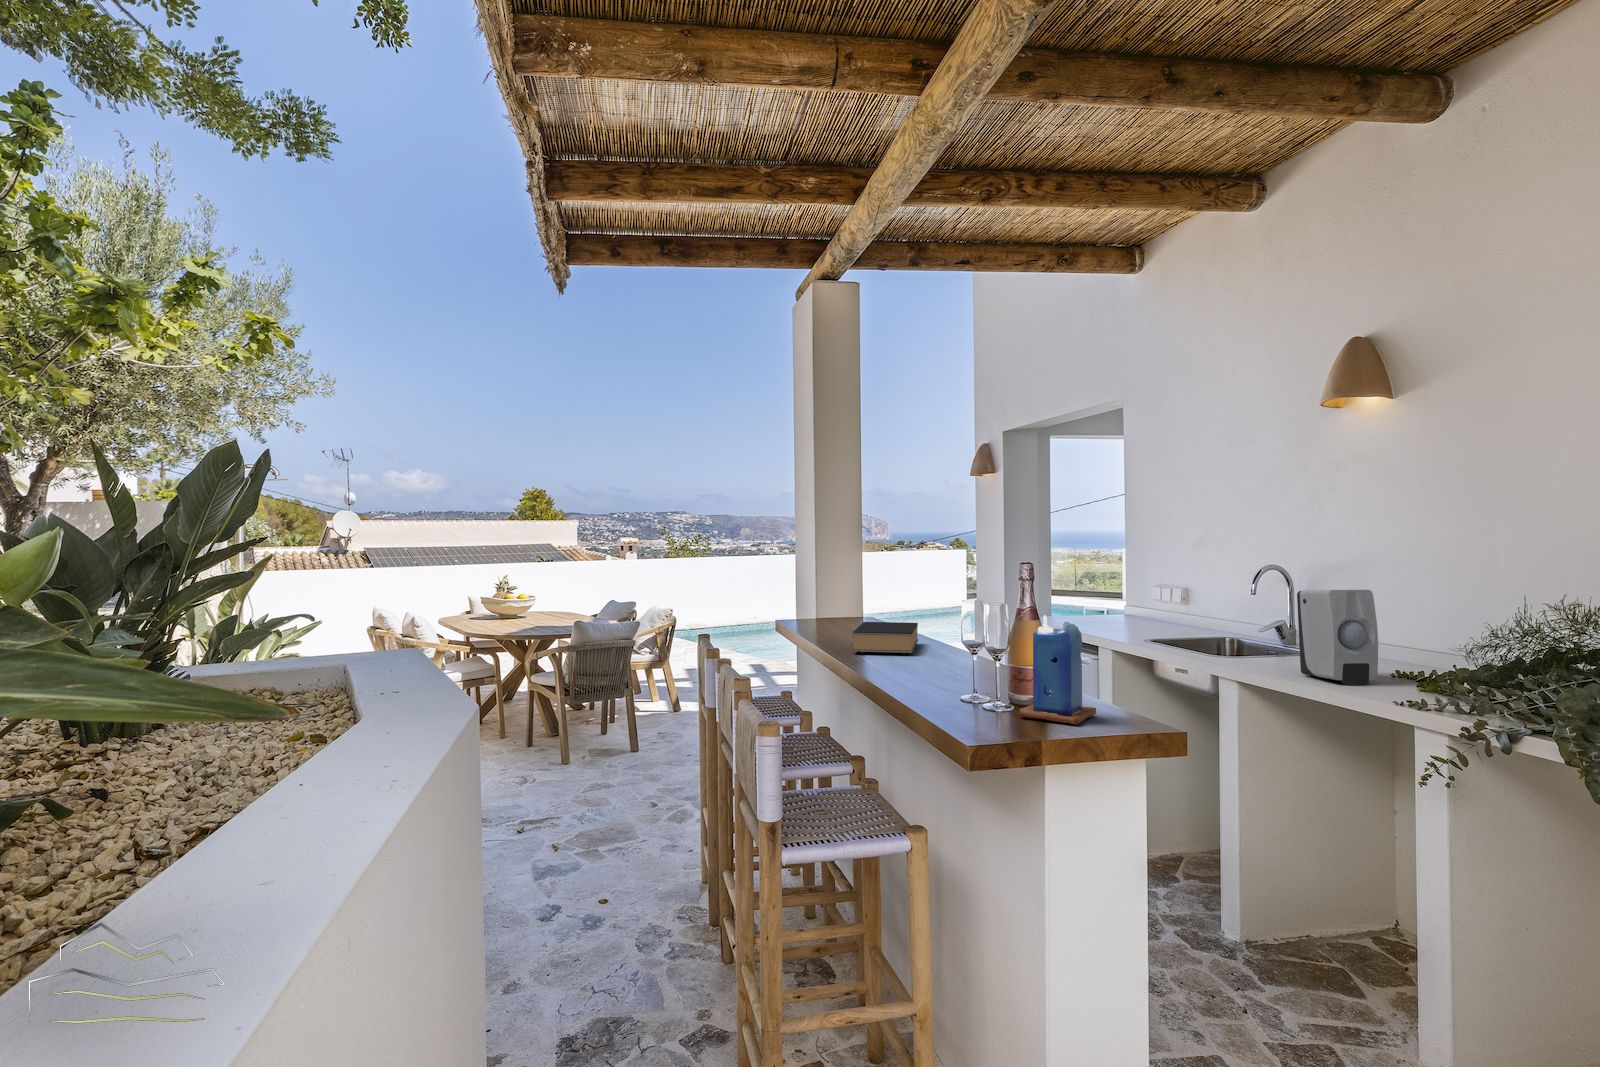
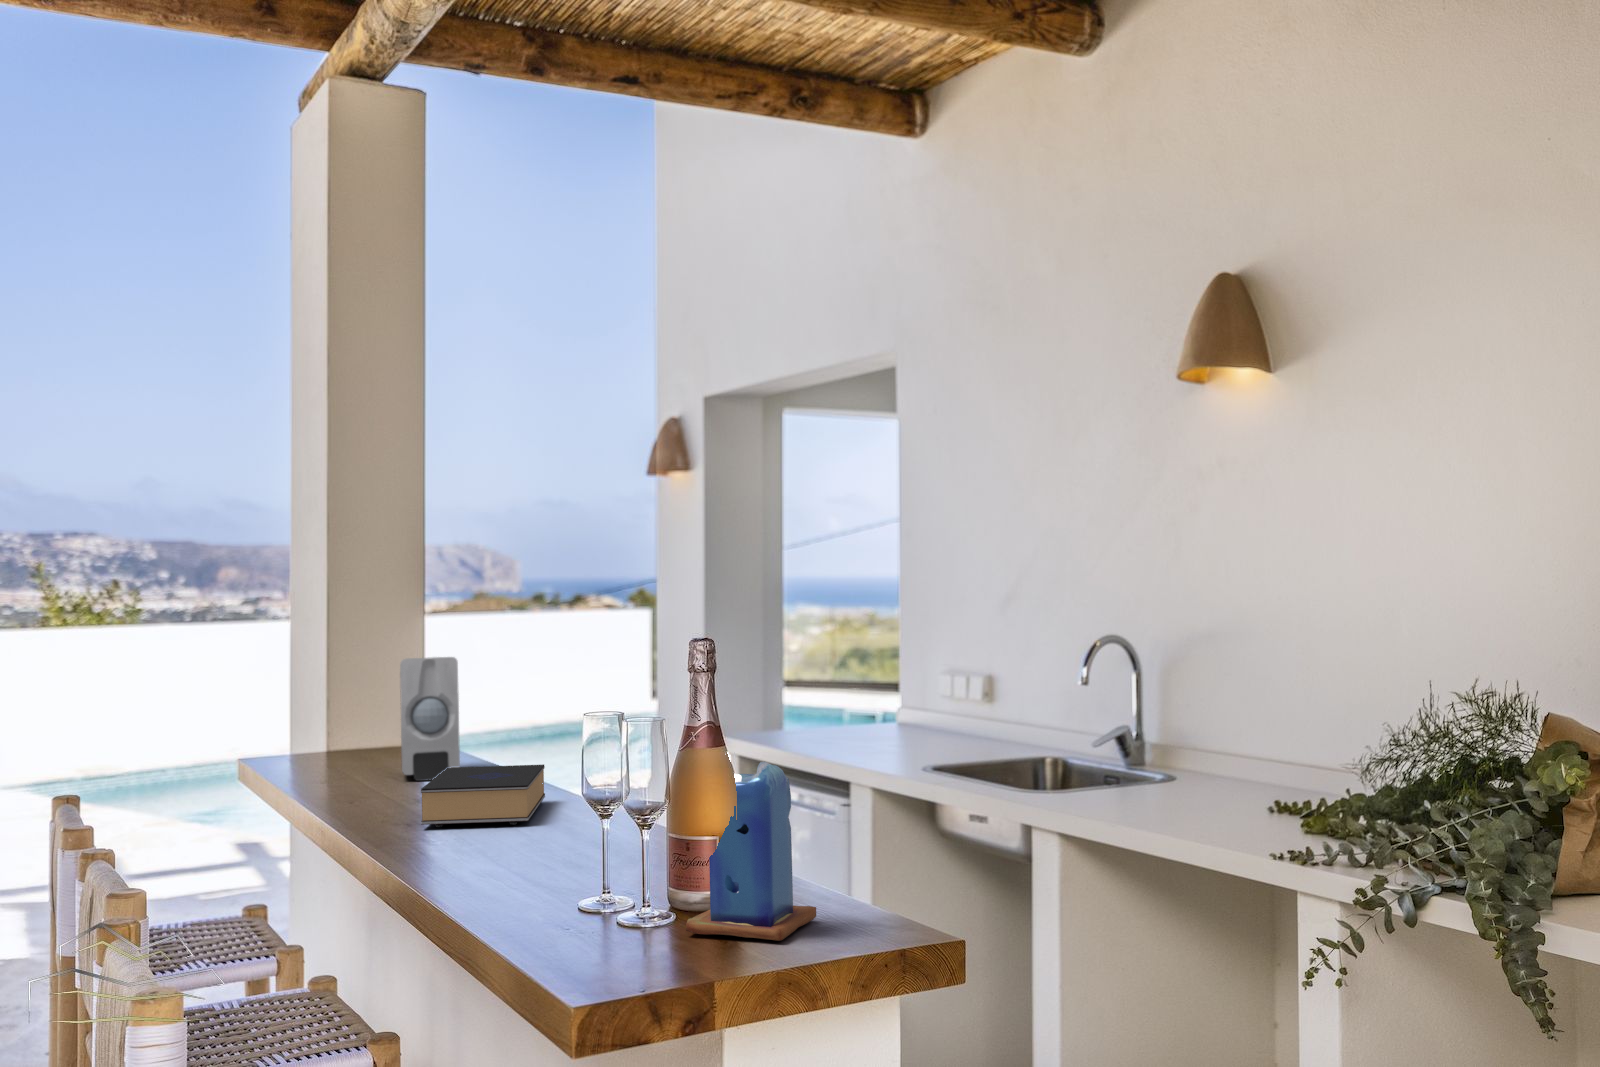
soap dispenser: present [1297,590,1378,685] -> present [400,657,460,781]

